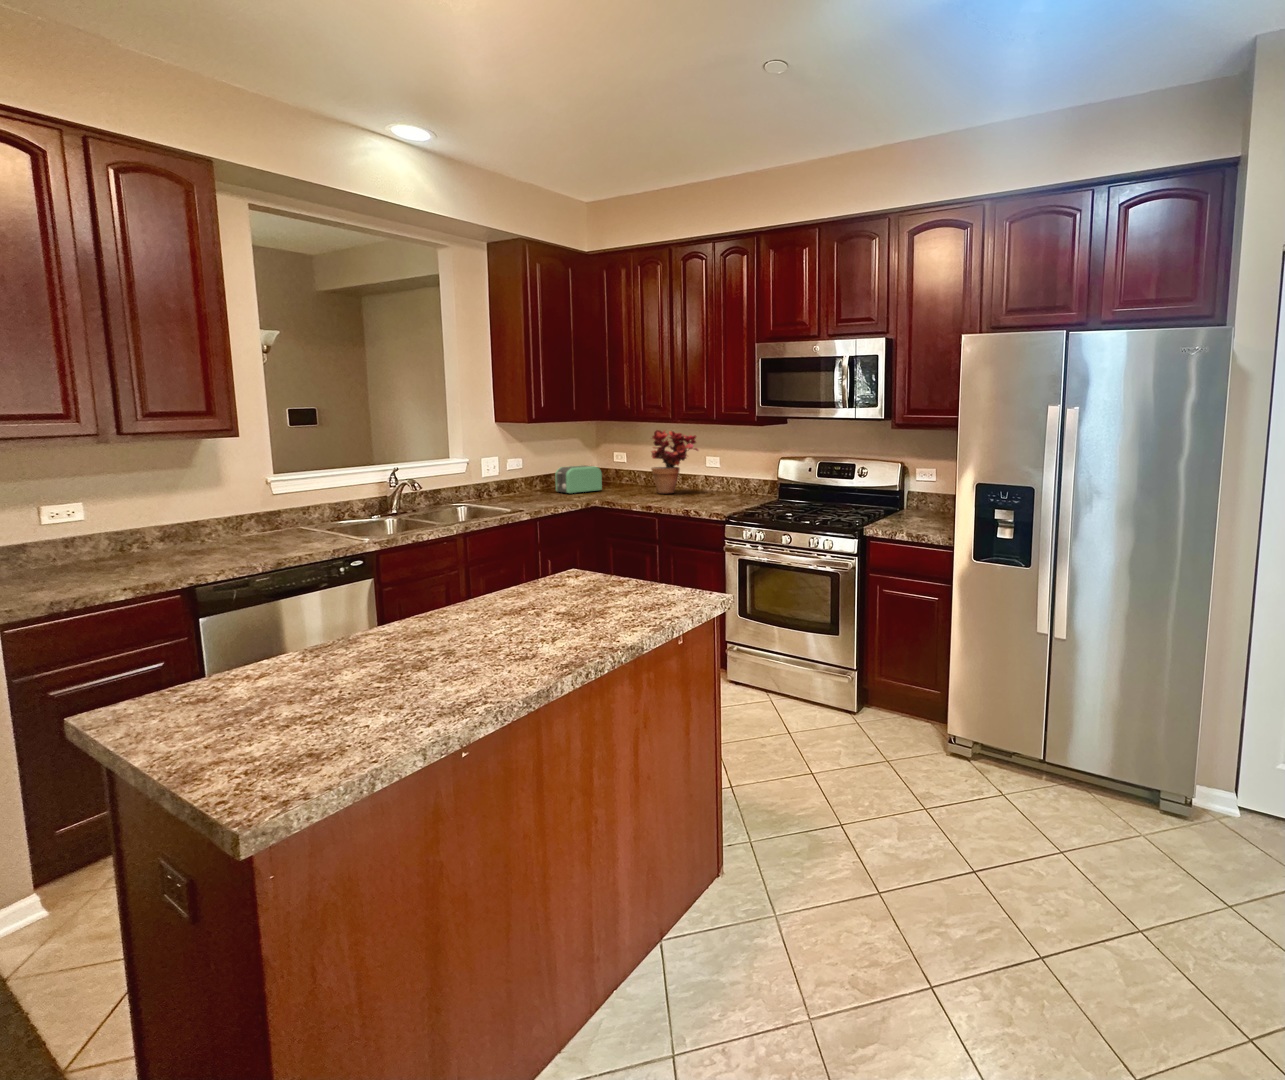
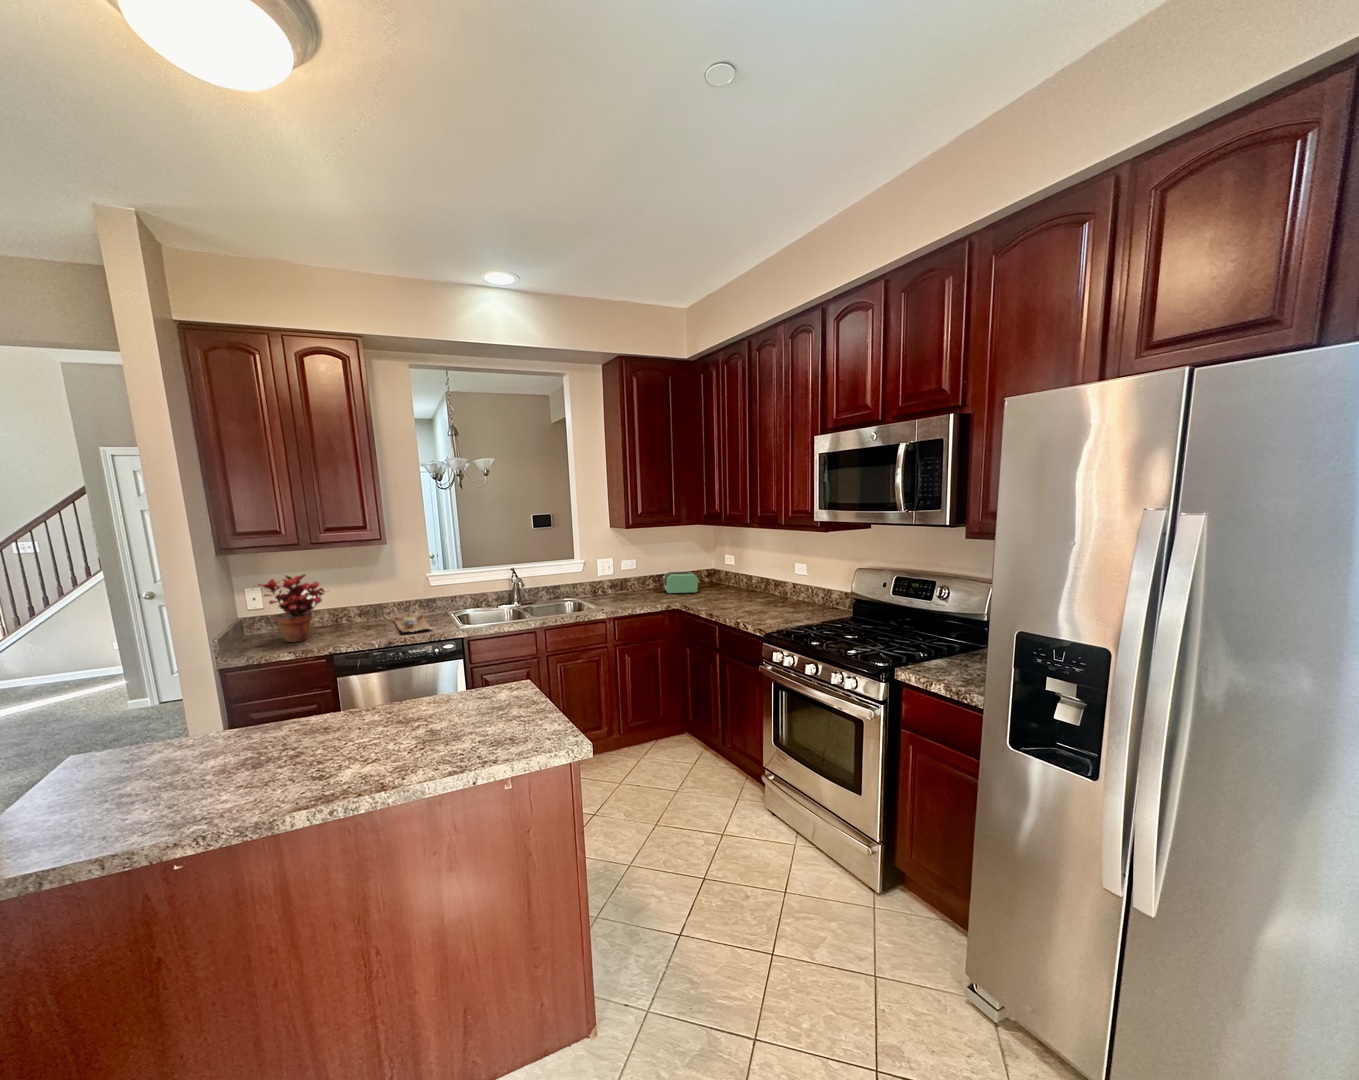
potted plant: present [651,430,698,494] -> present [258,574,325,642]
cutting board: none [224,530,322,551] -> present [393,613,432,632]

